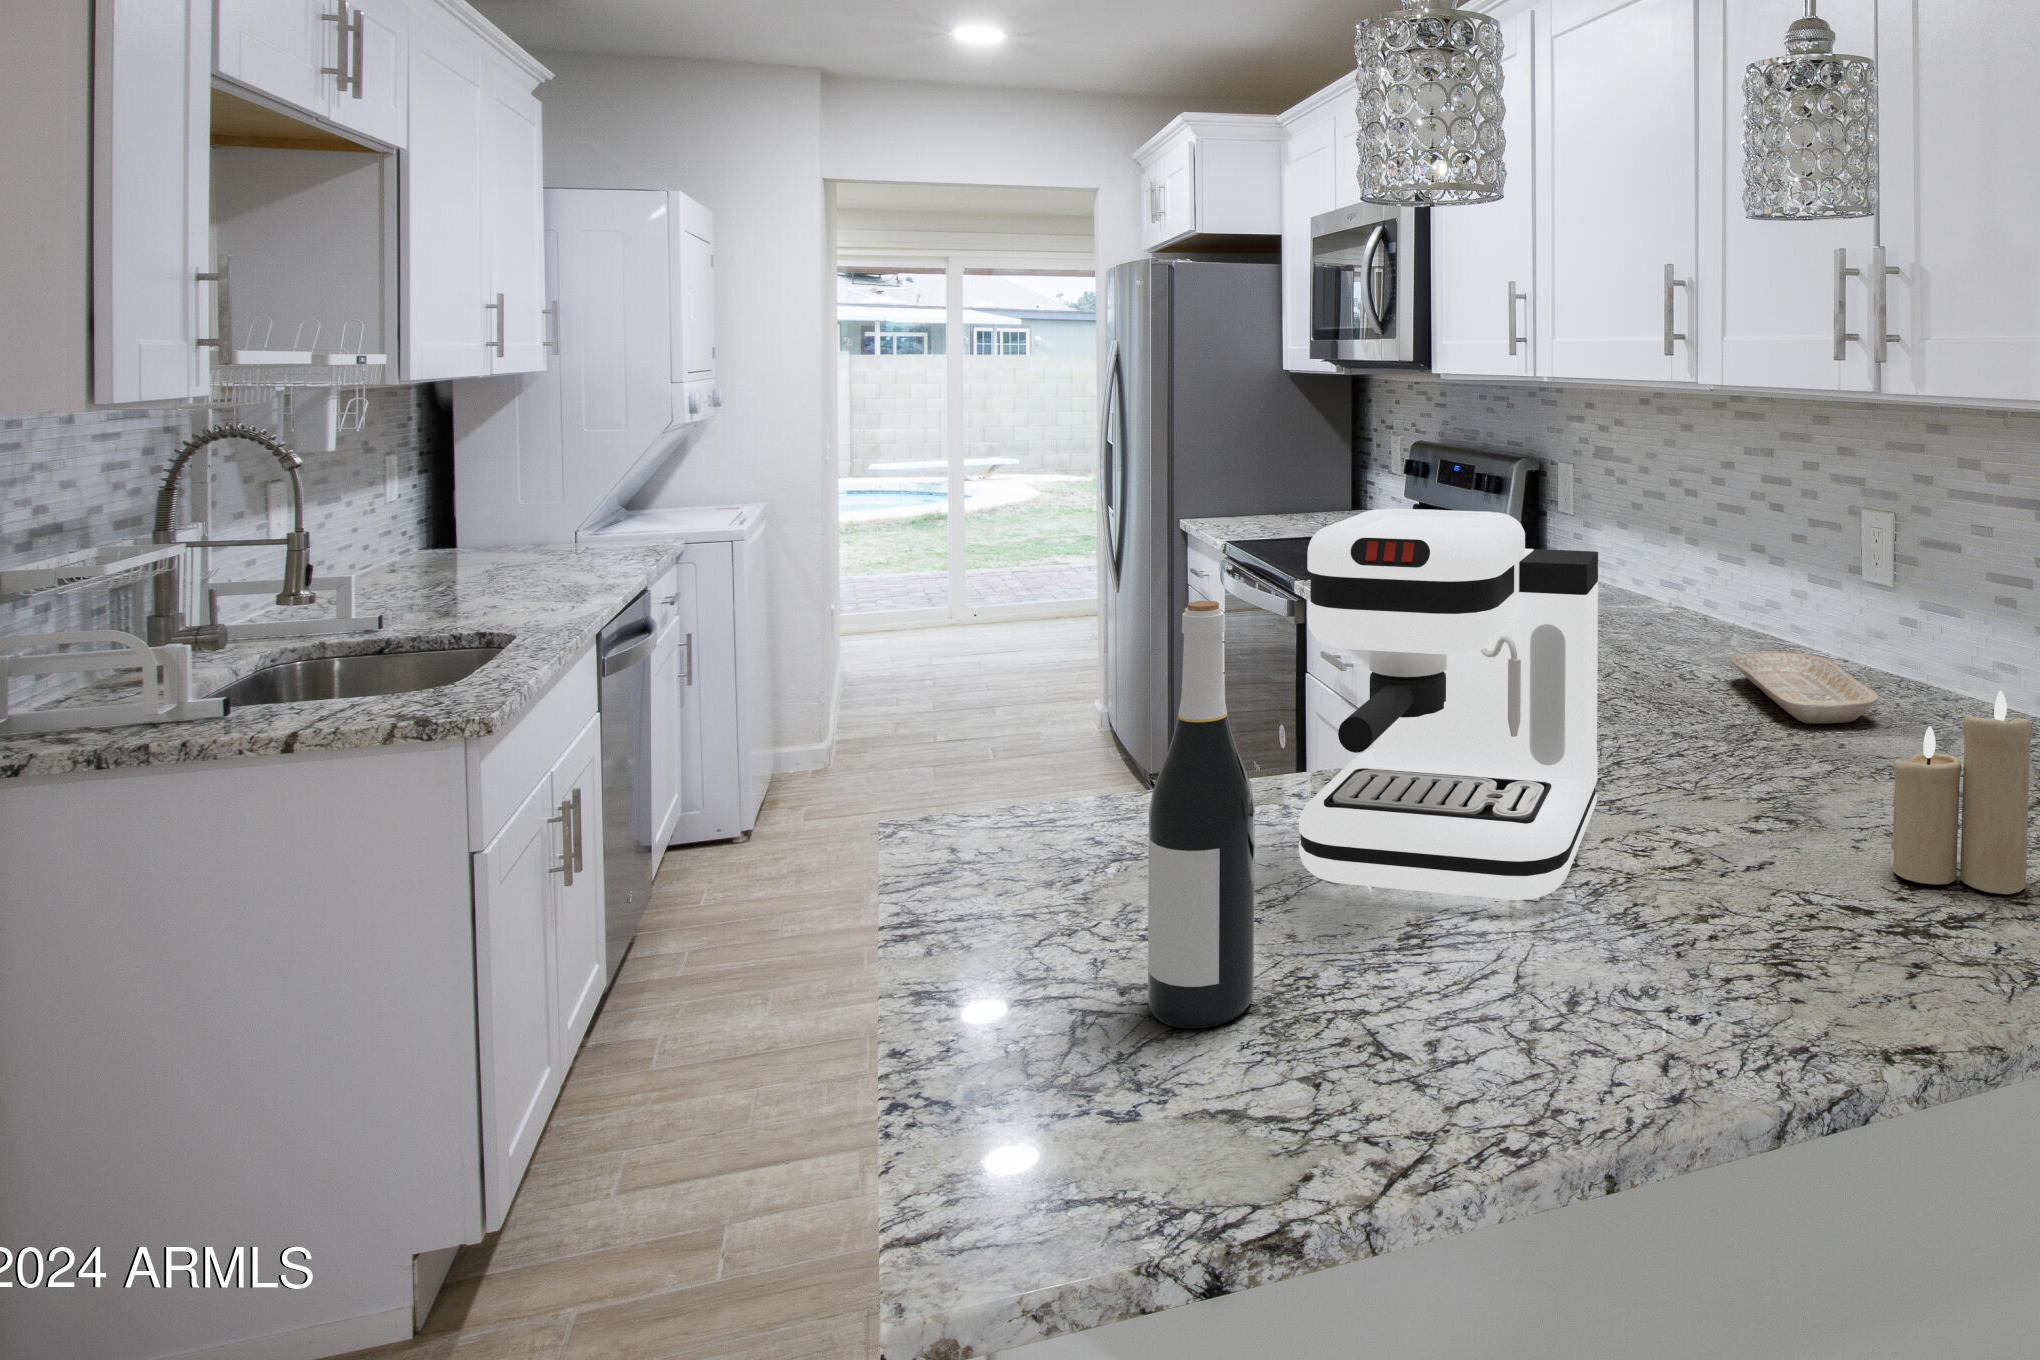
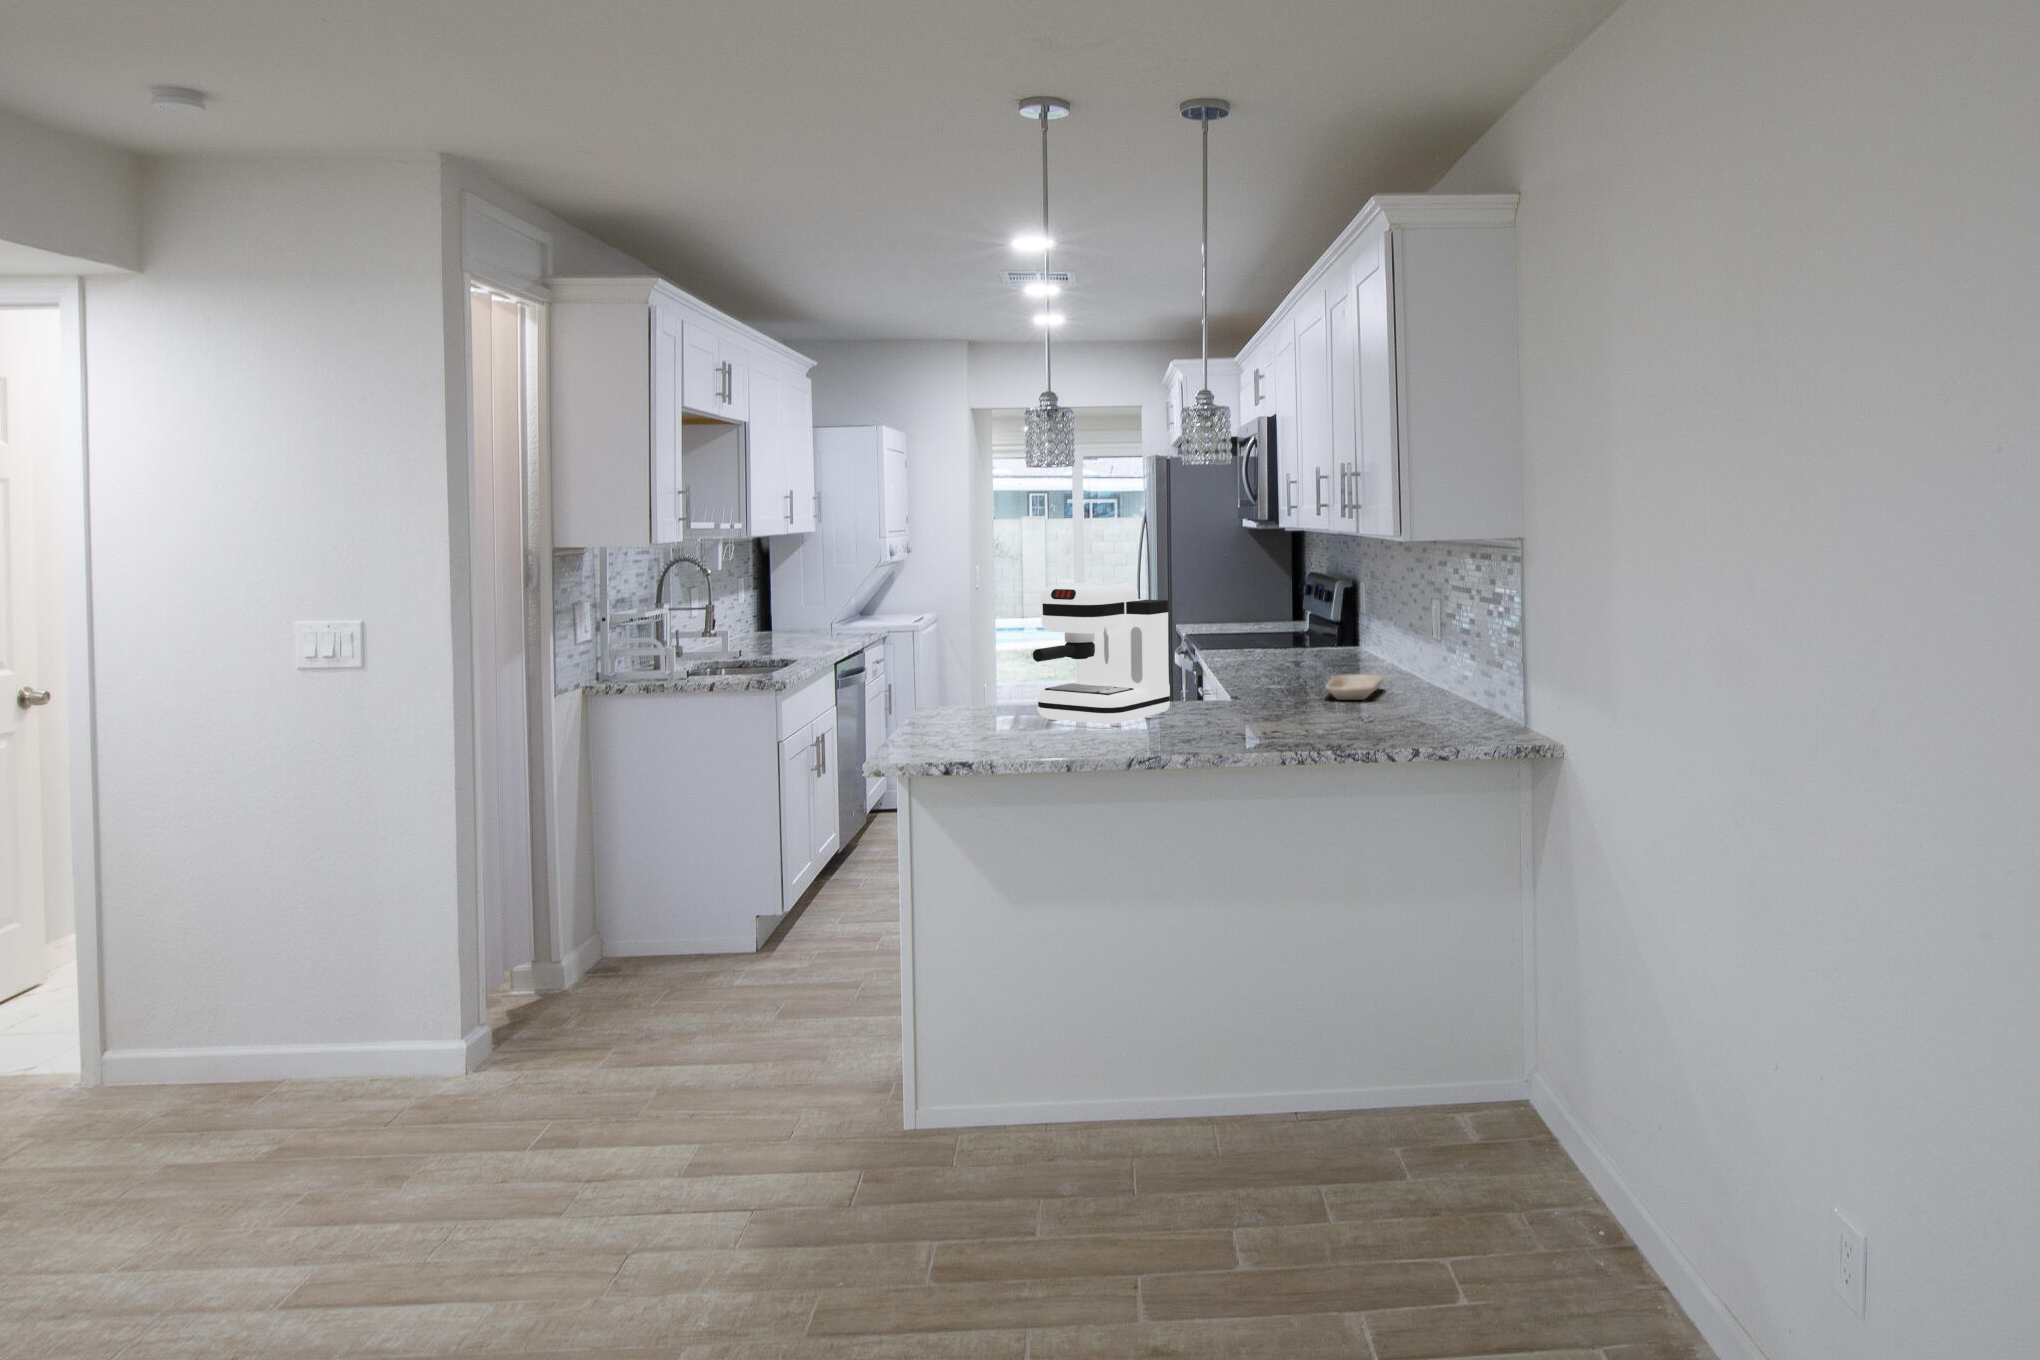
wine bottle: present [1148,601,1255,1028] -> none [957,603,992,737]
candle: present [1891,691,2032,894] -> none [1260,653,1309,733]

